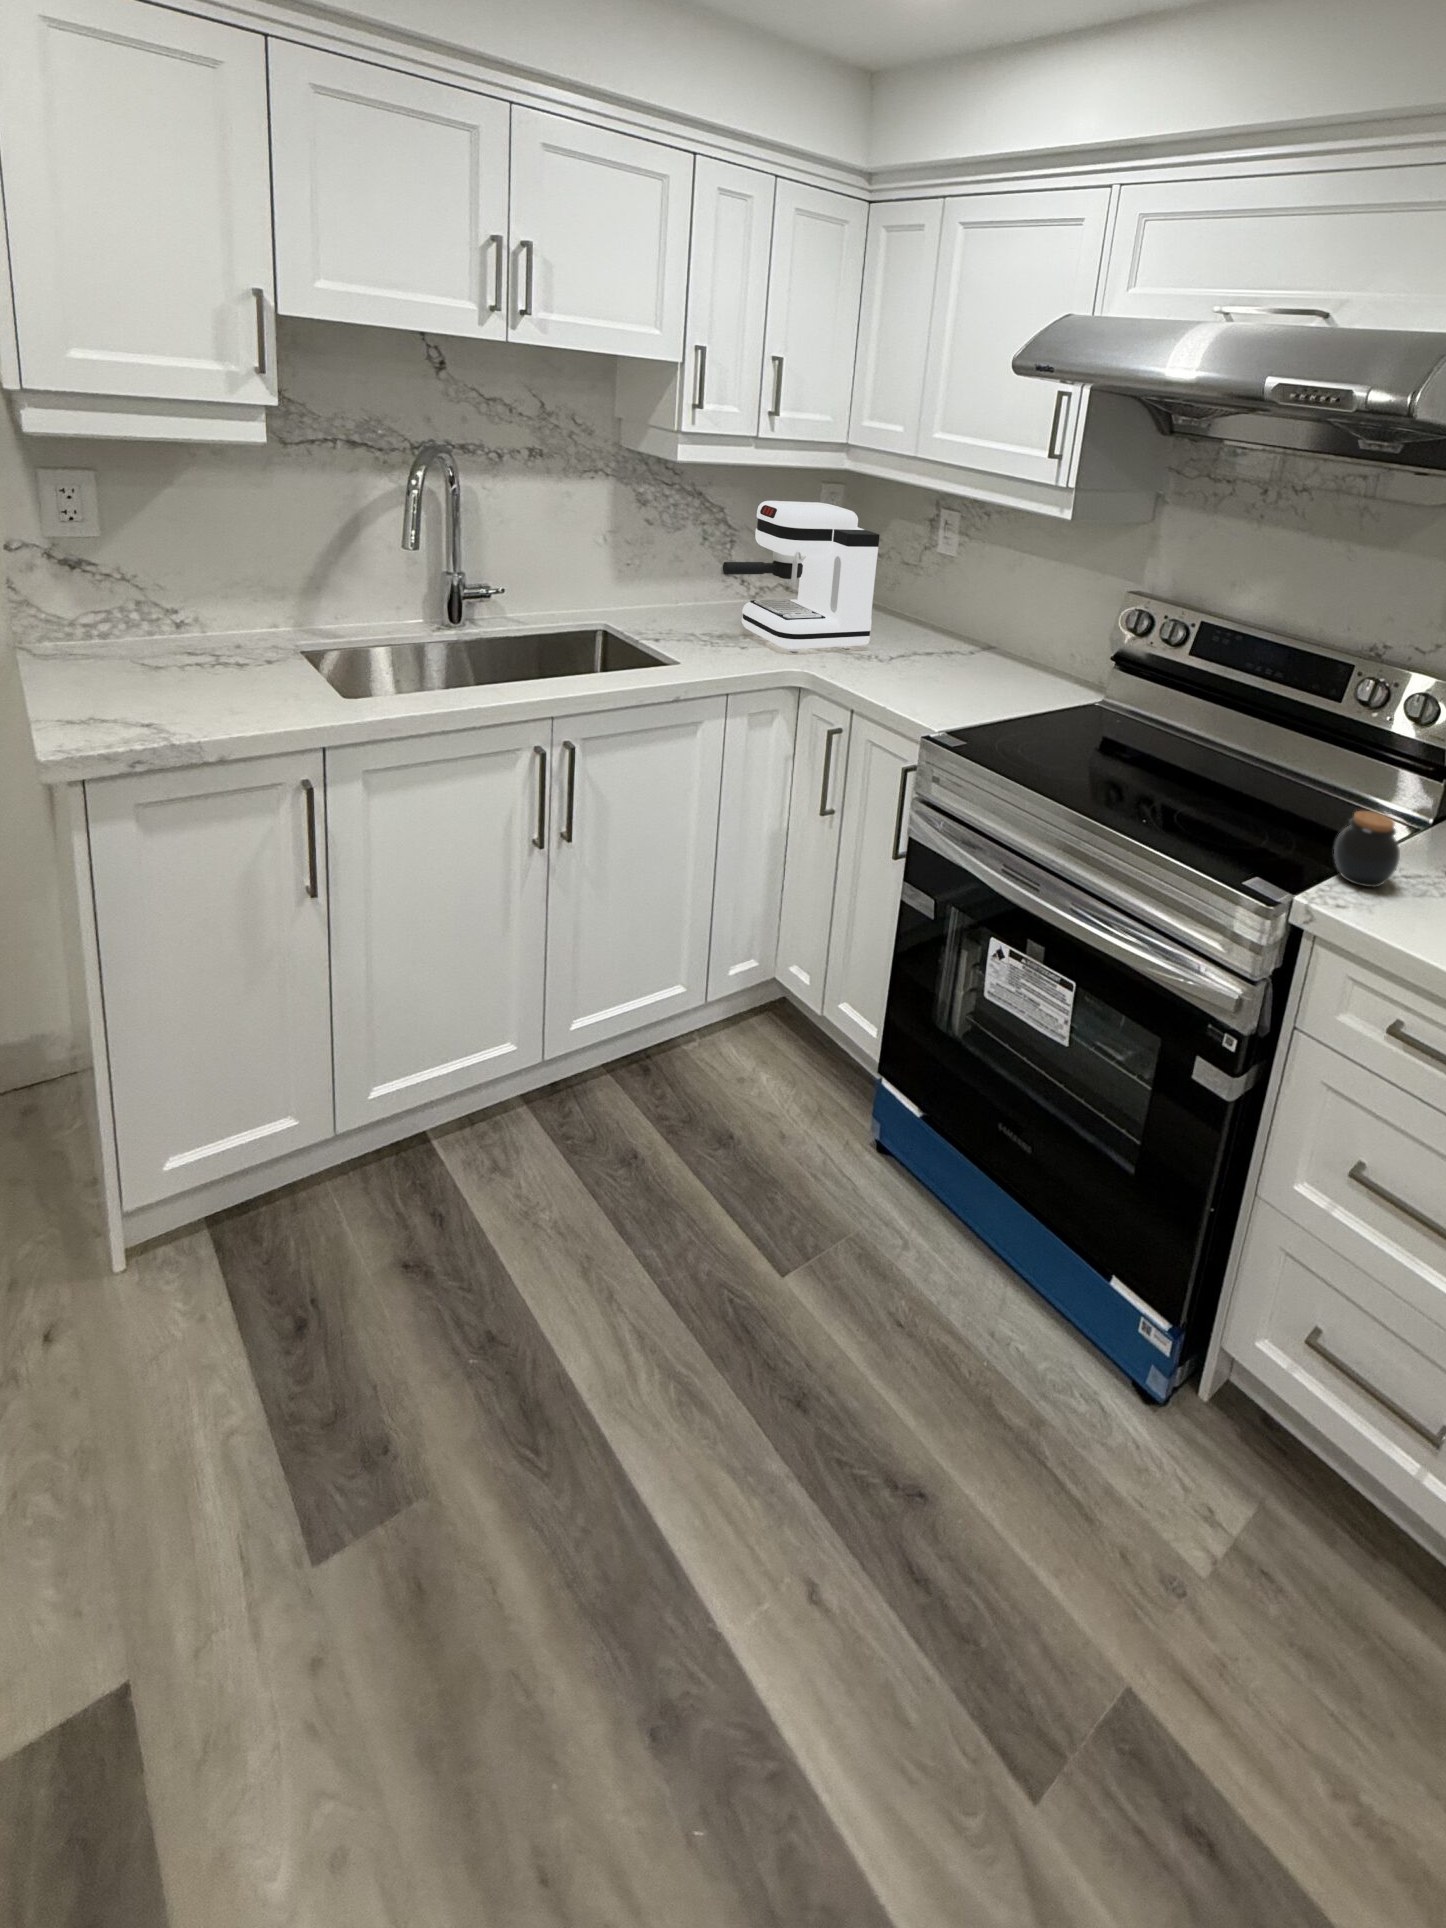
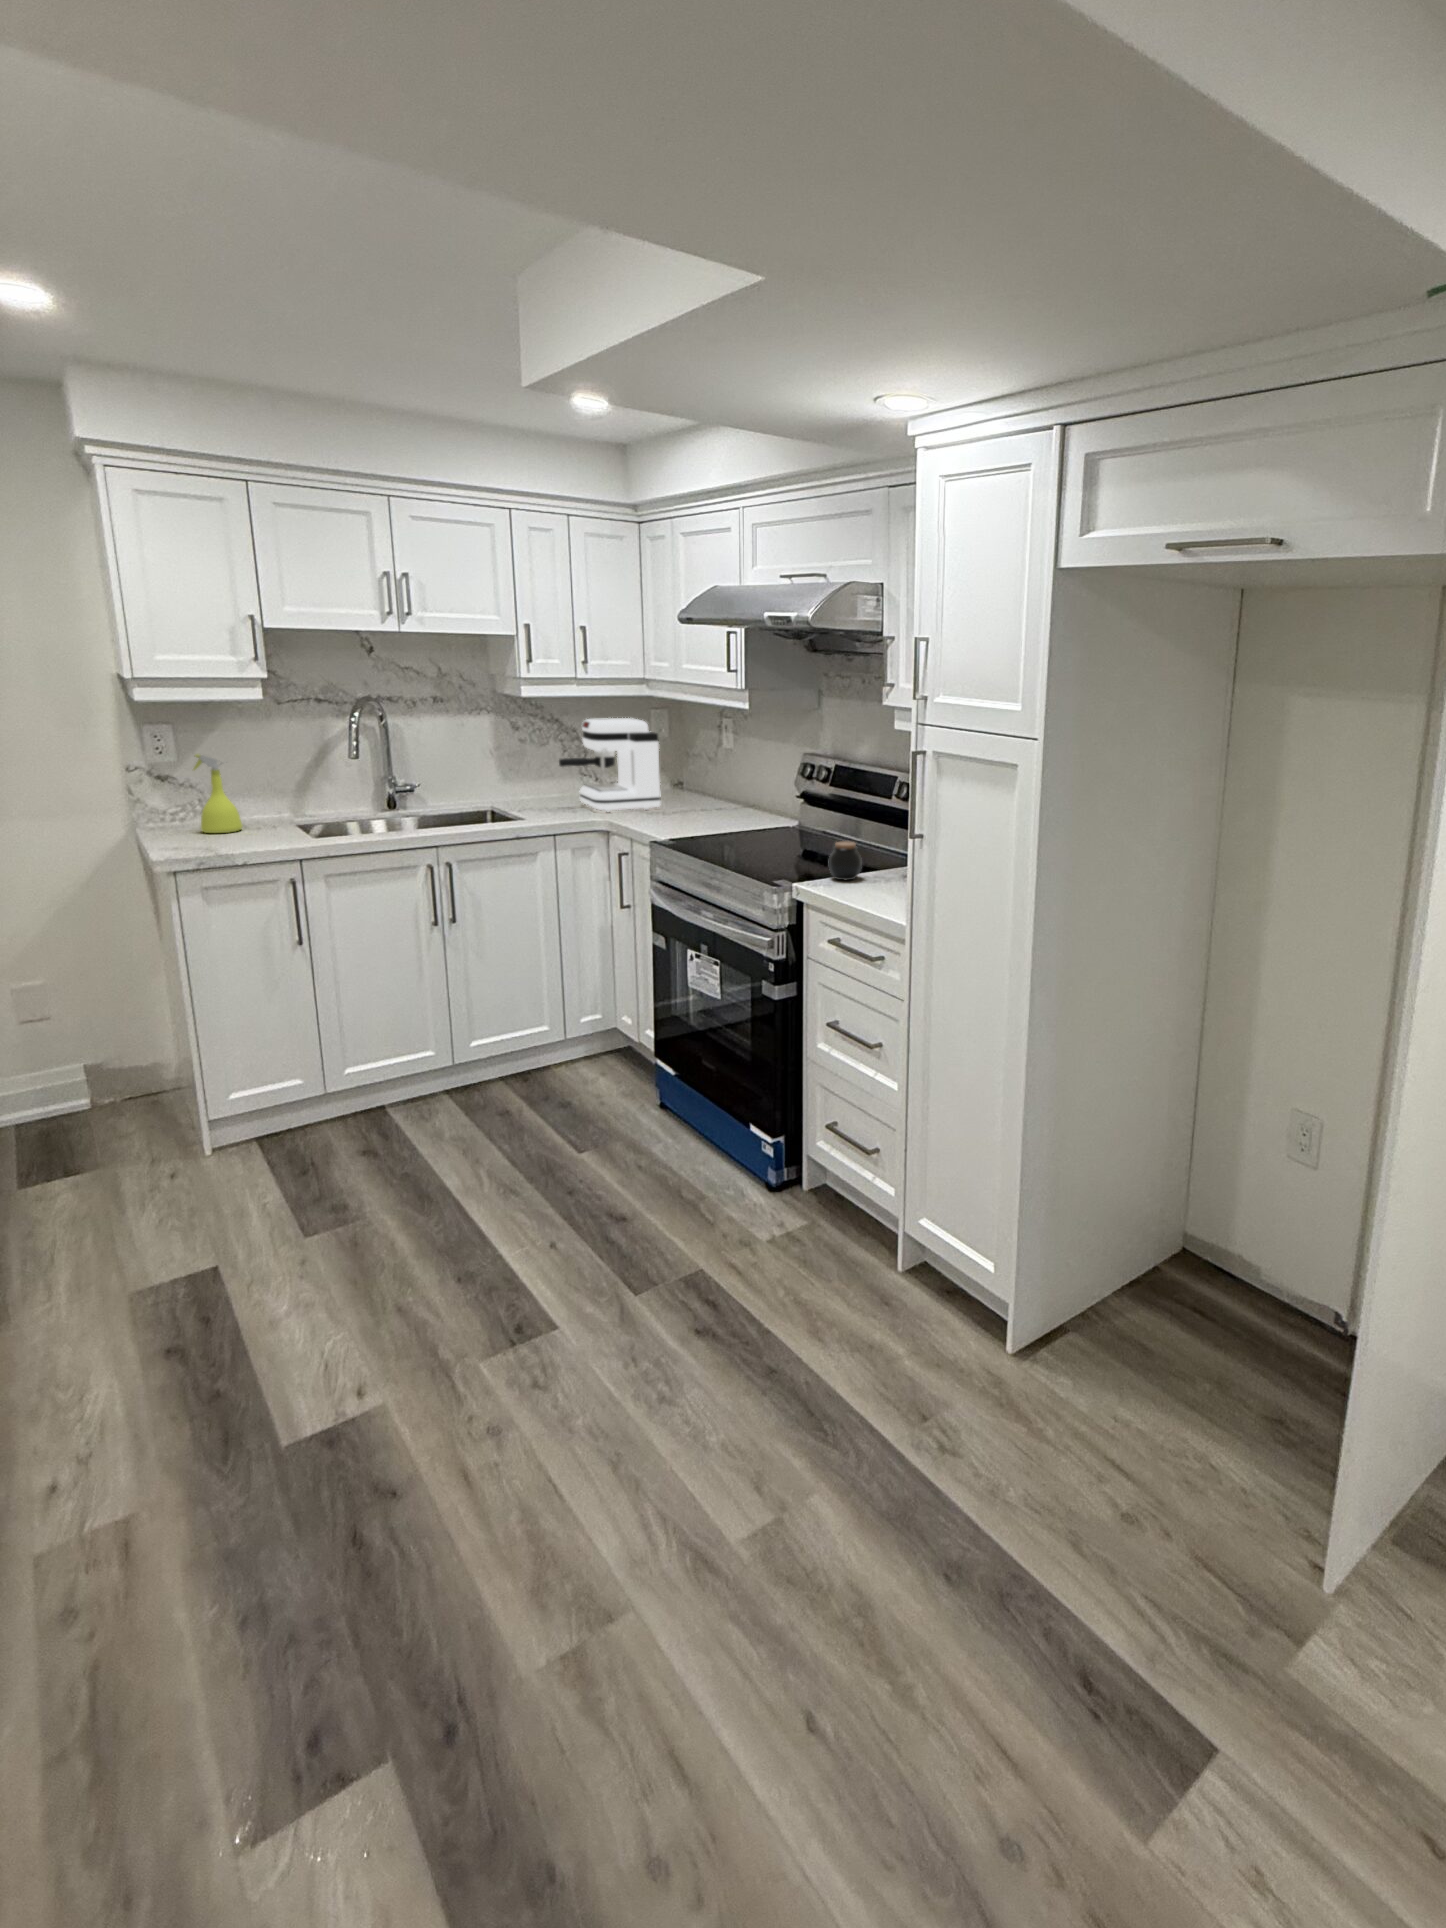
spray bottle: none [129,529,214,670] -> present [194,754,242,833]

